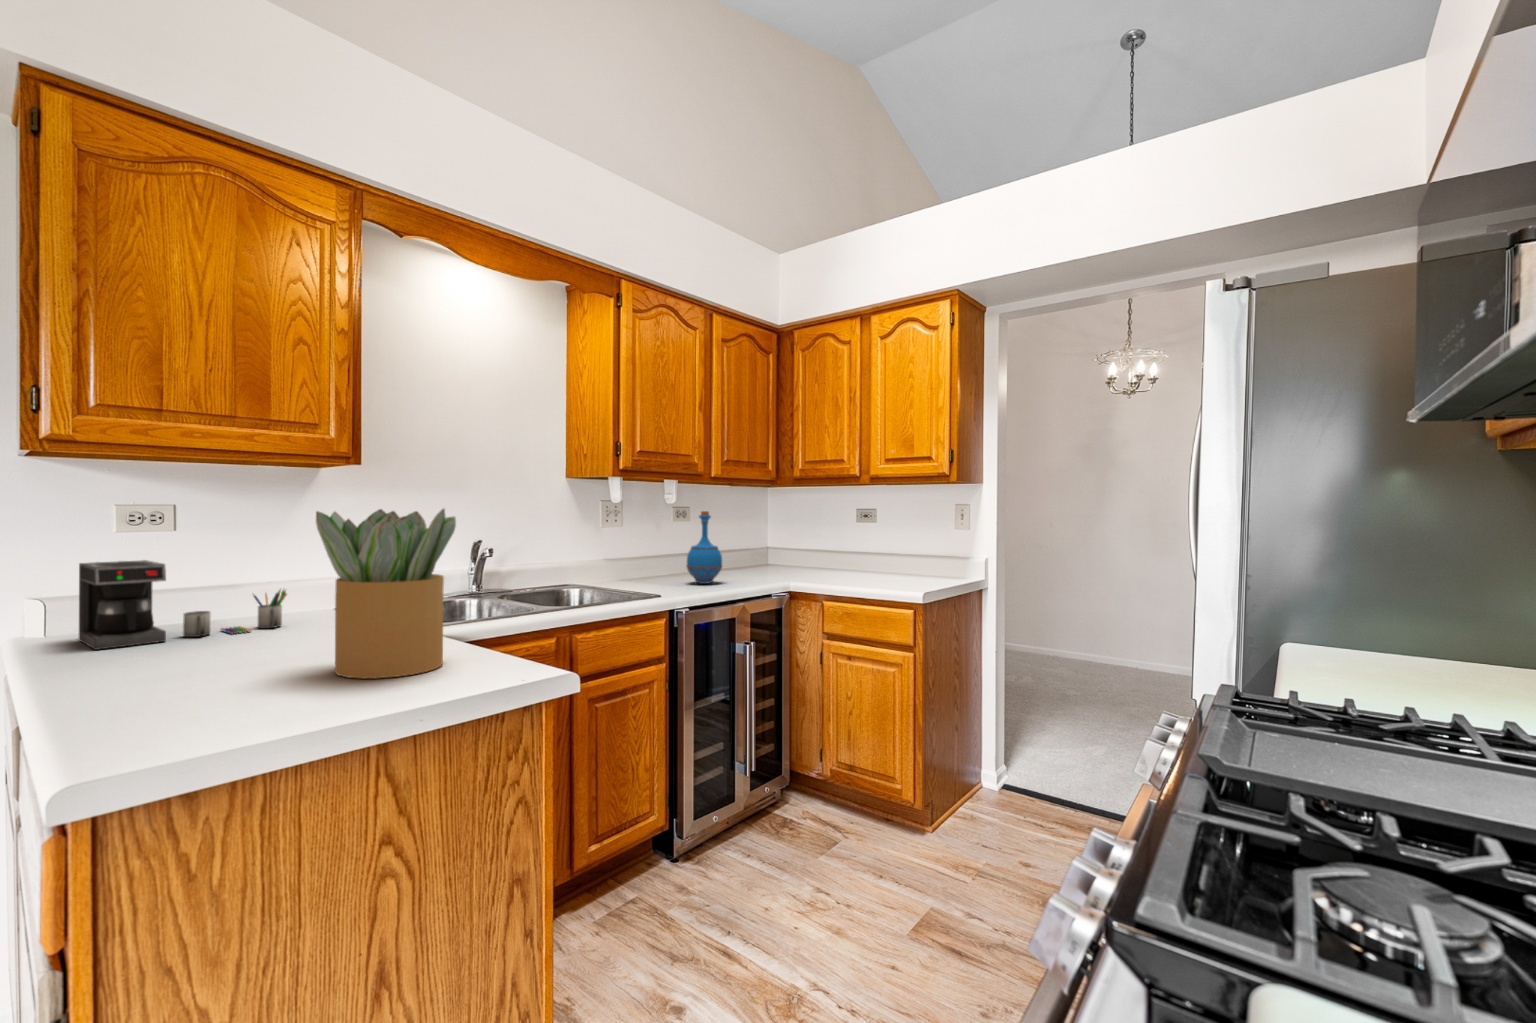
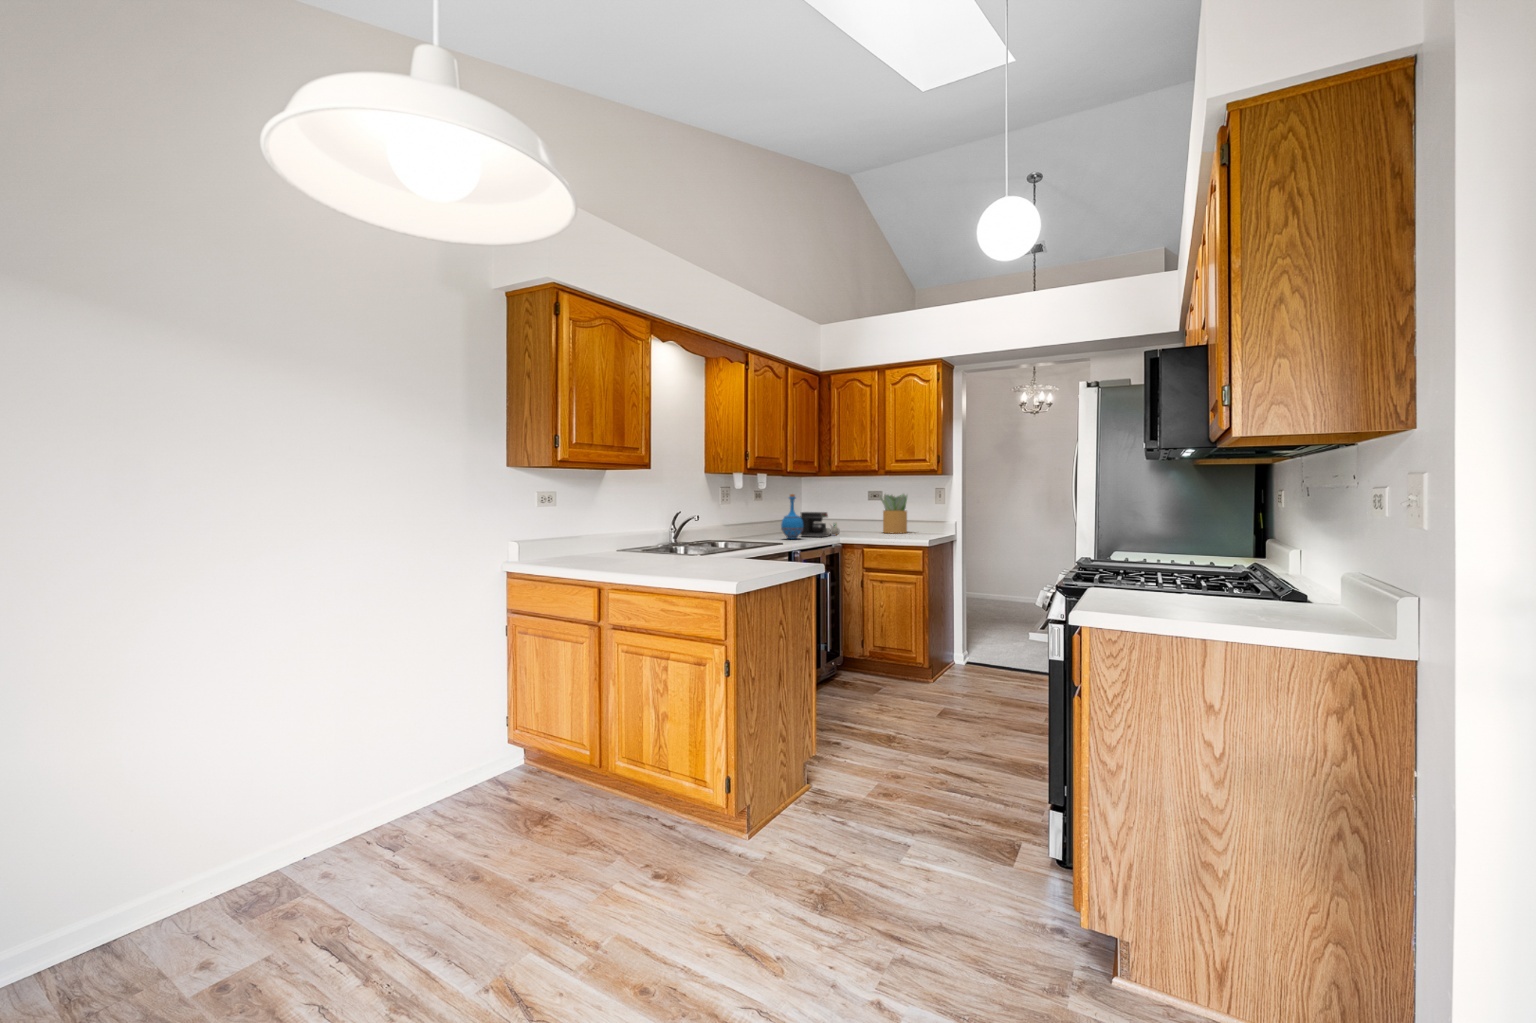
potted plant: present [316,509,456,678] -> present [880,494,908,533]
coffee maker: present [79,560,287,650] -> present [801,512,839,537]

